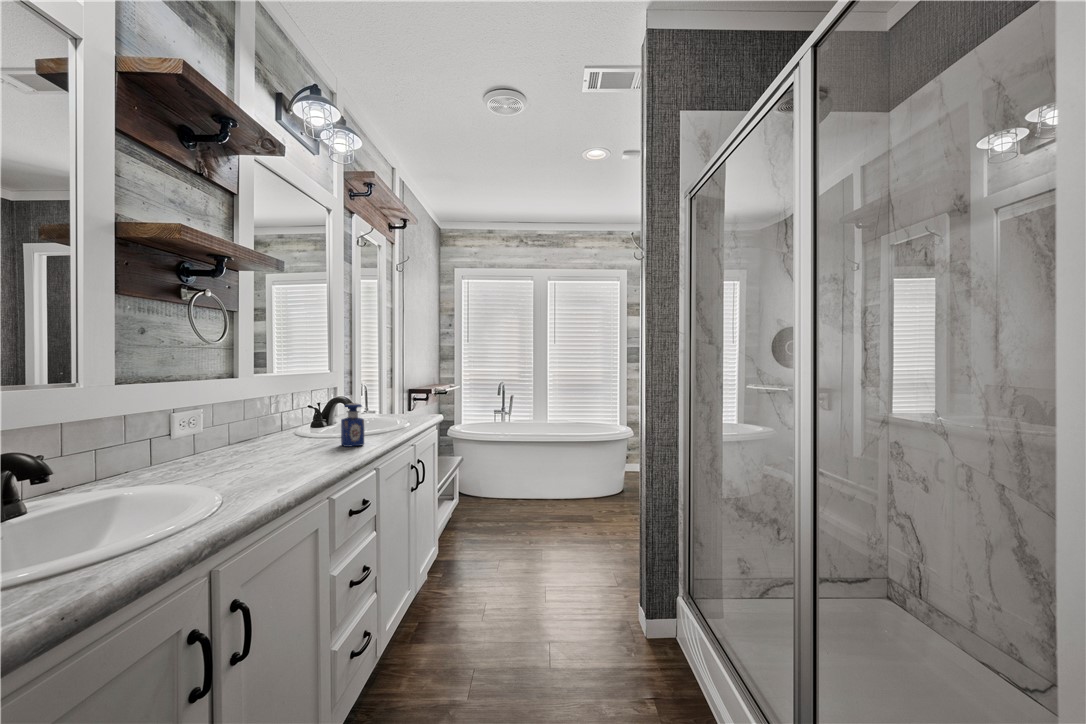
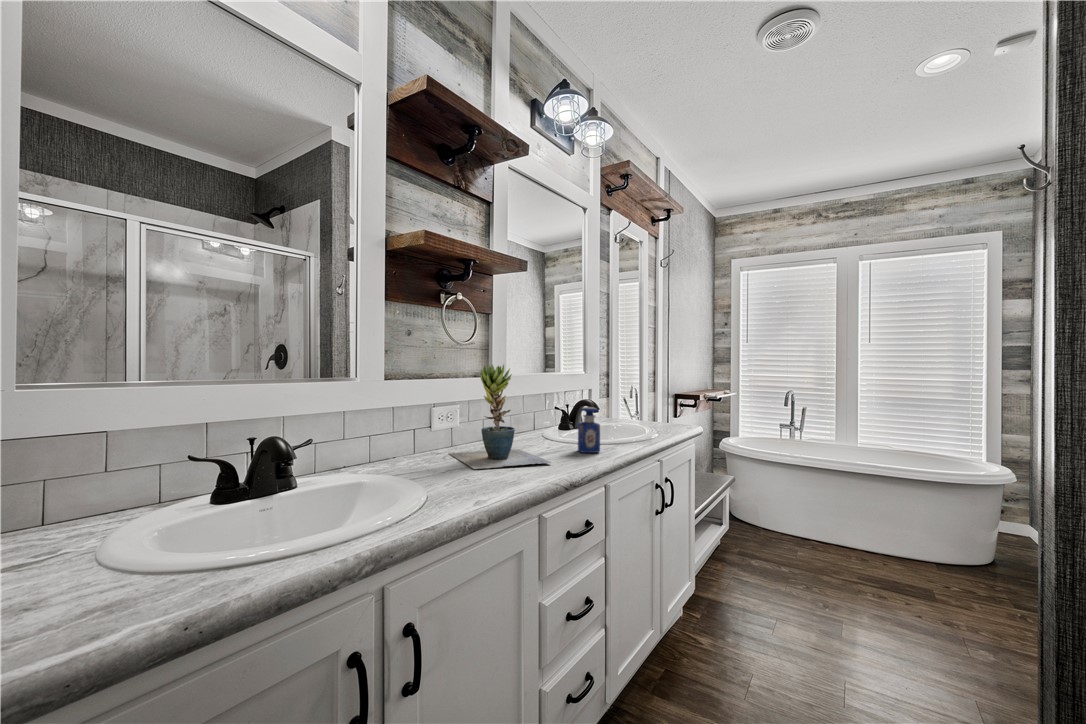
potted plant: none [199,364,324,472] -> present [449,365,551,469]

